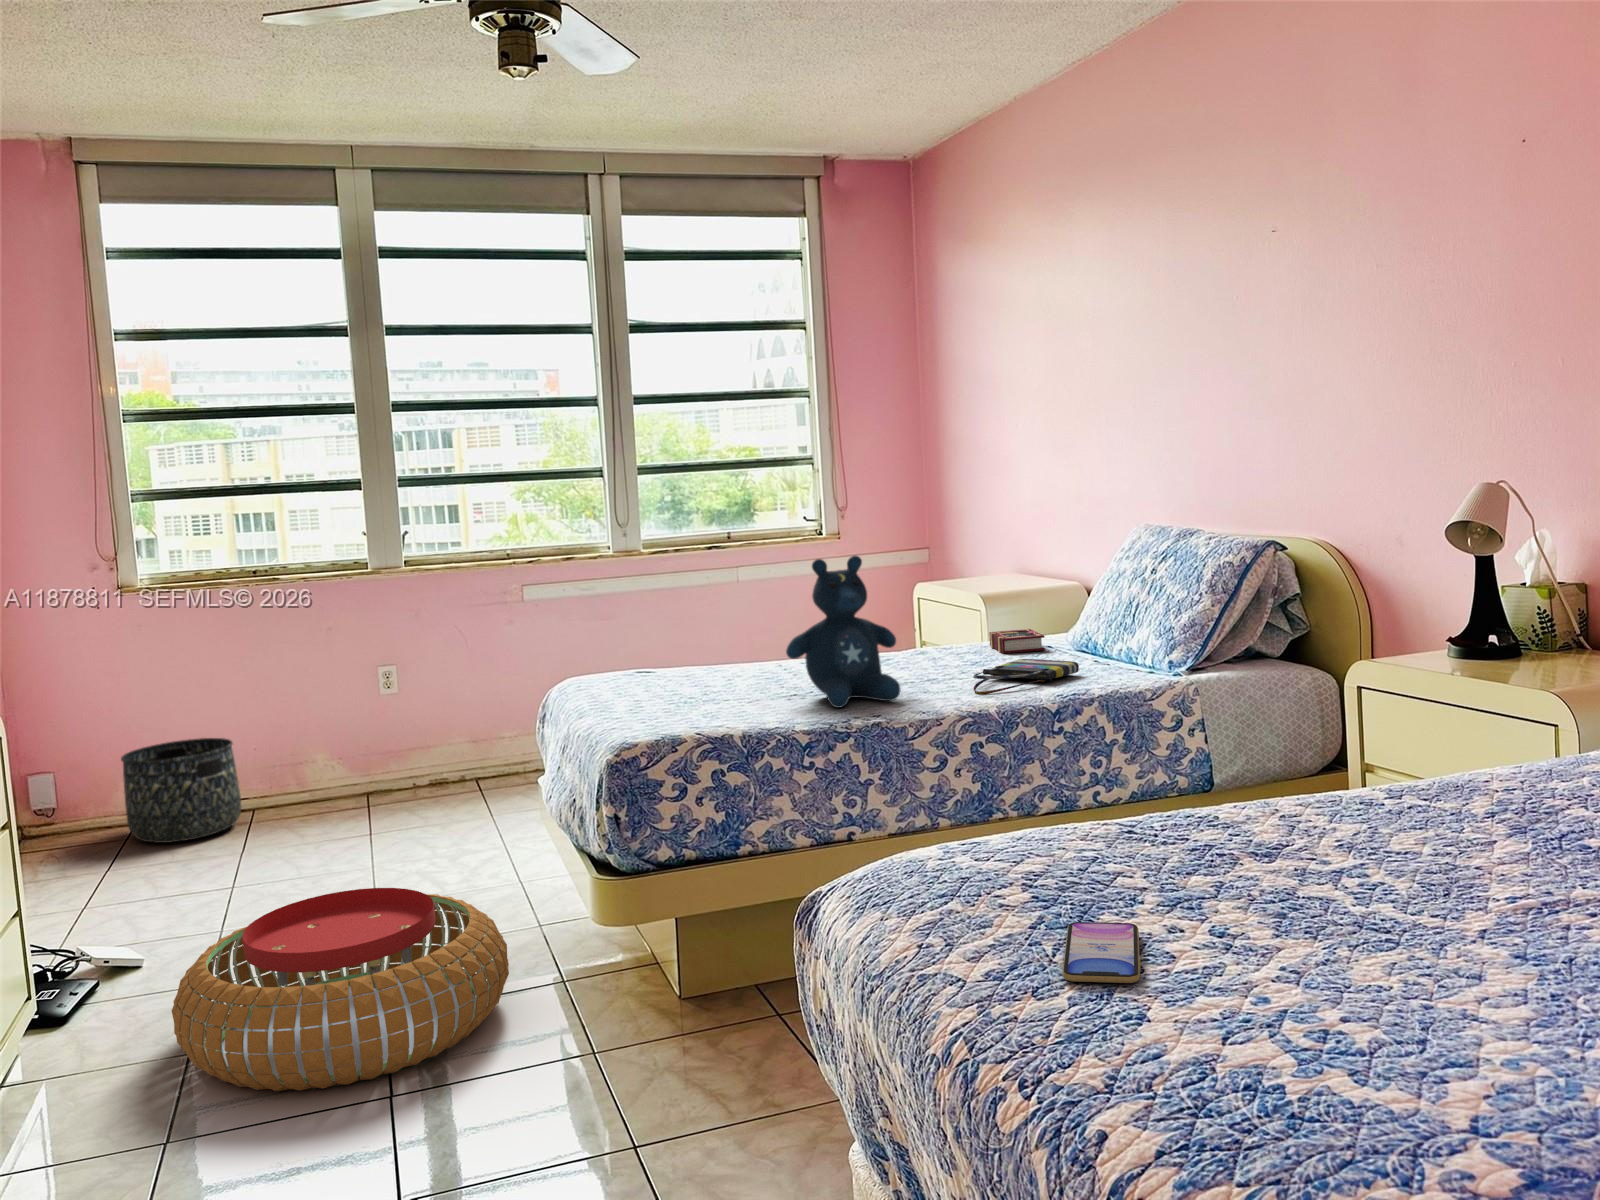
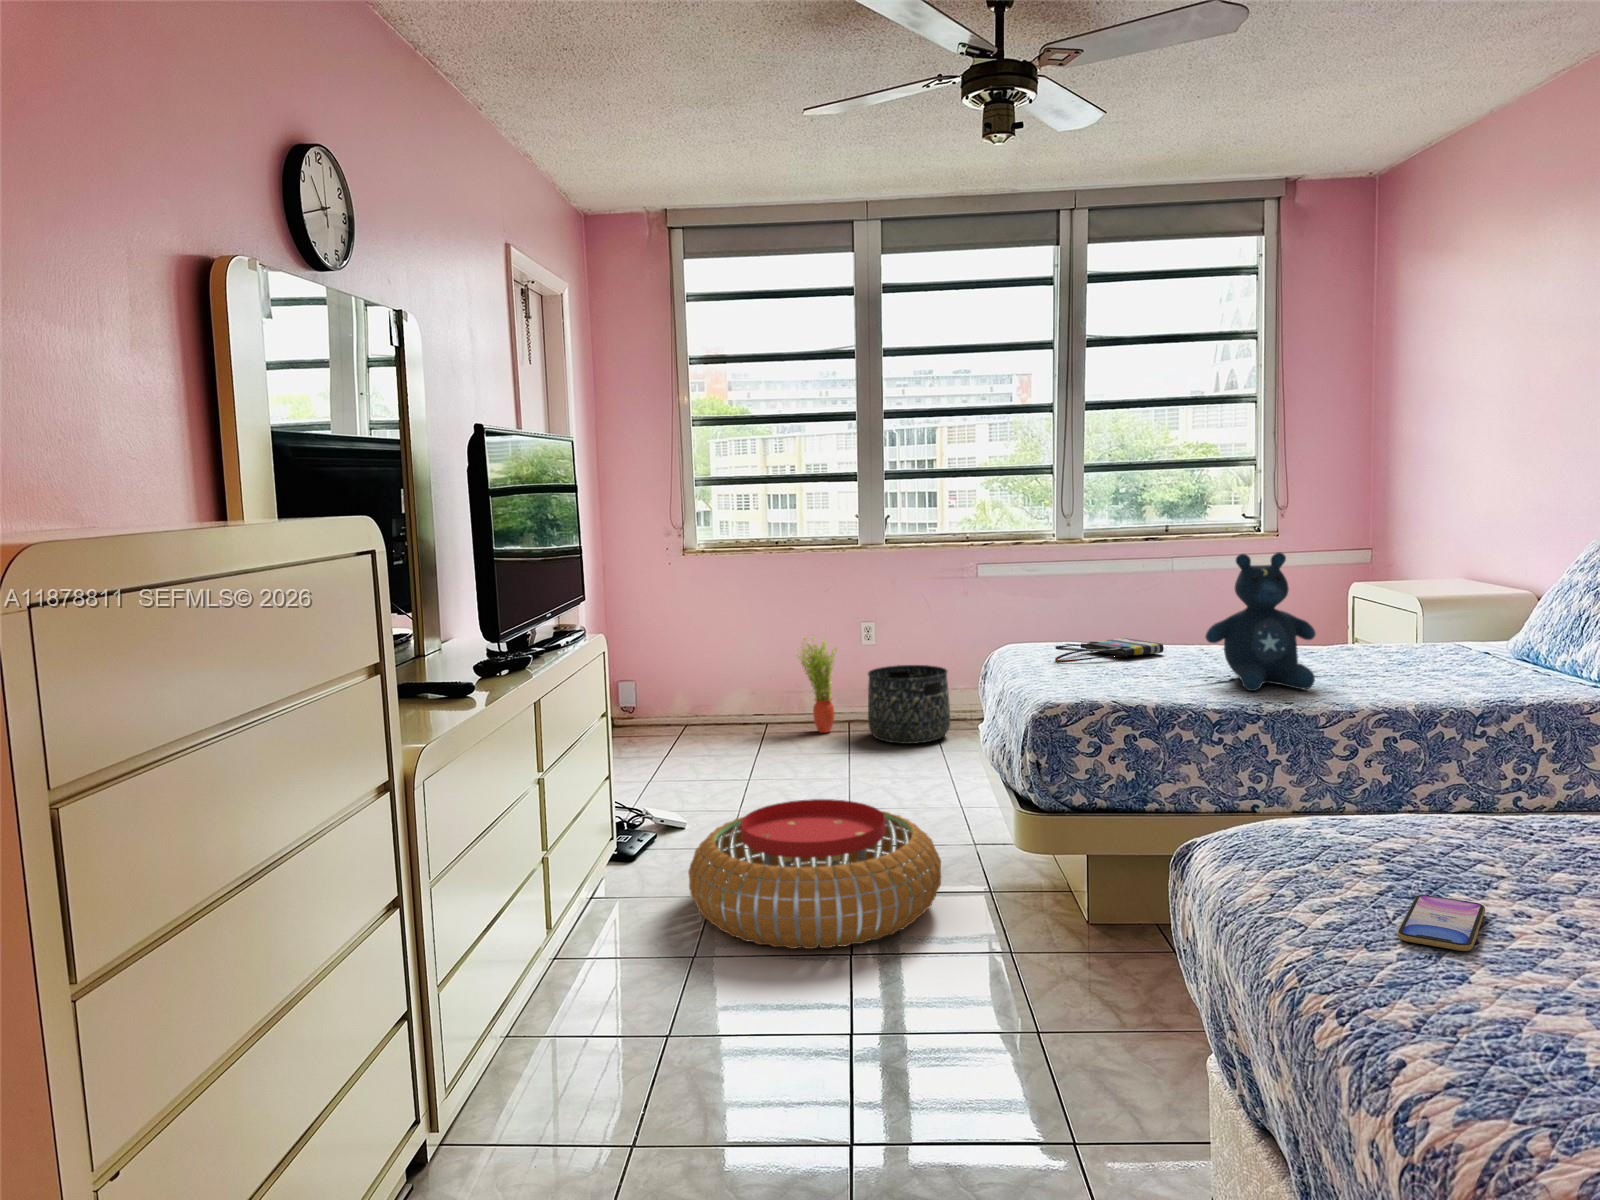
book: present [989,629,1045,653] -> none [1422,633,1481,655]
tote bag: present [973,659,1079,694] -> present [1055,638,1164,663]
potted plant: none [302,686,357,804] -> present [798,637,837,733]
basket: present [121,738,241,843] -> present [868,665,950,744]

